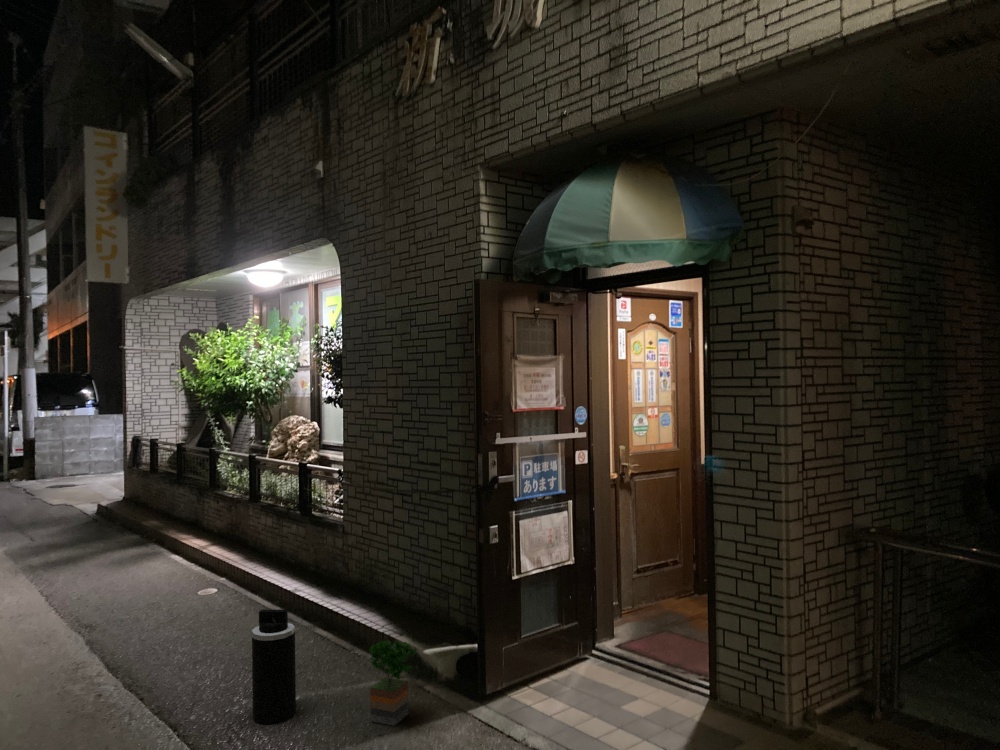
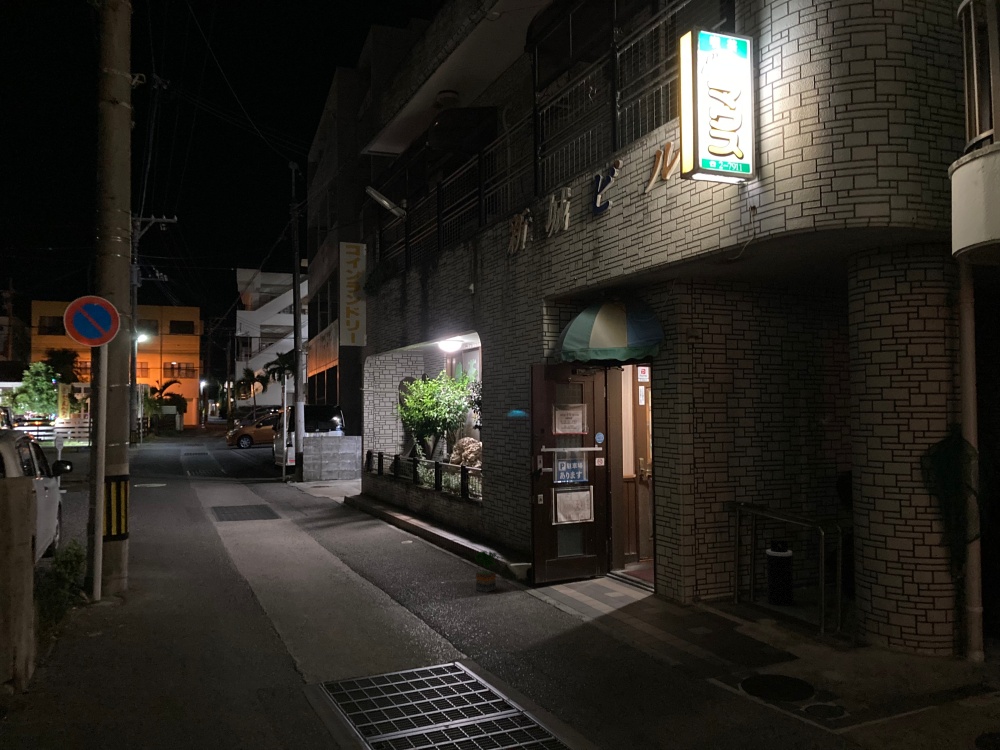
trash can: present [252,609,296,724] -> present [767,540,794,606]

